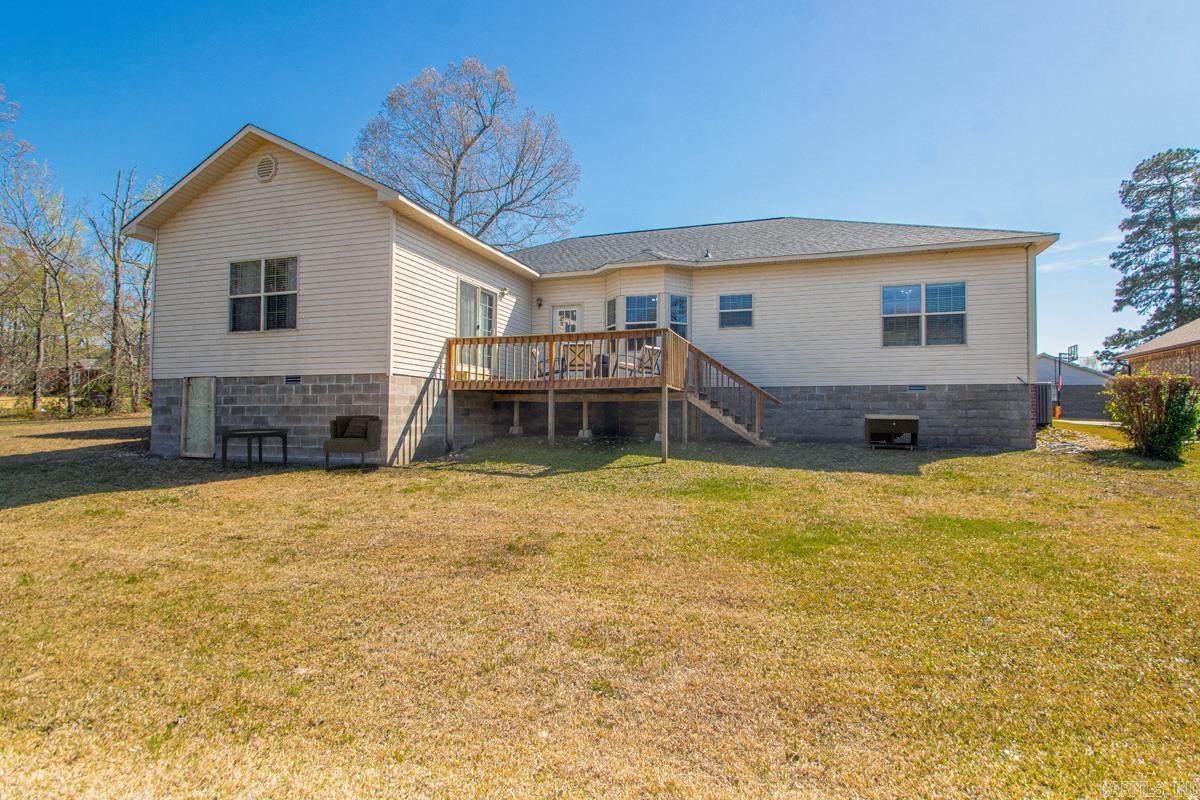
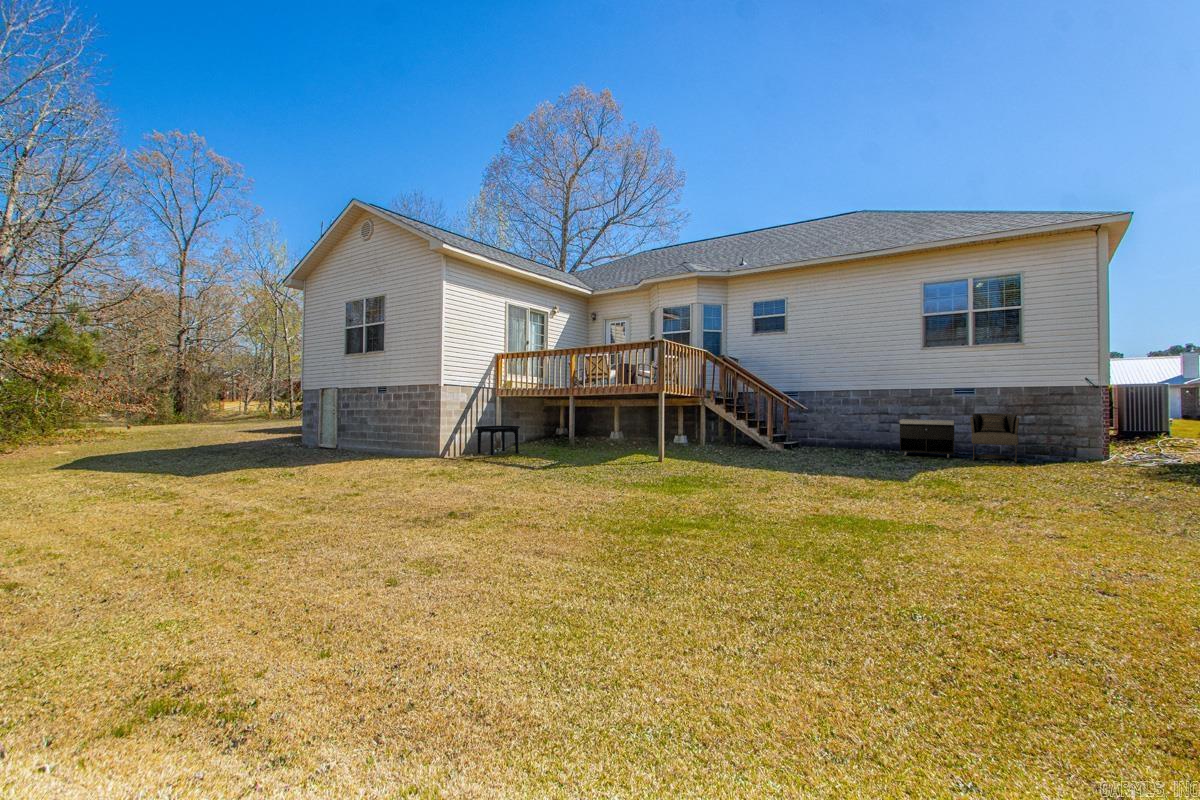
armchair: present [323,415,383,474] -> present [970,413,1019,462]
round table: present [218,428,290,469] -> present [475,426,520,455]

